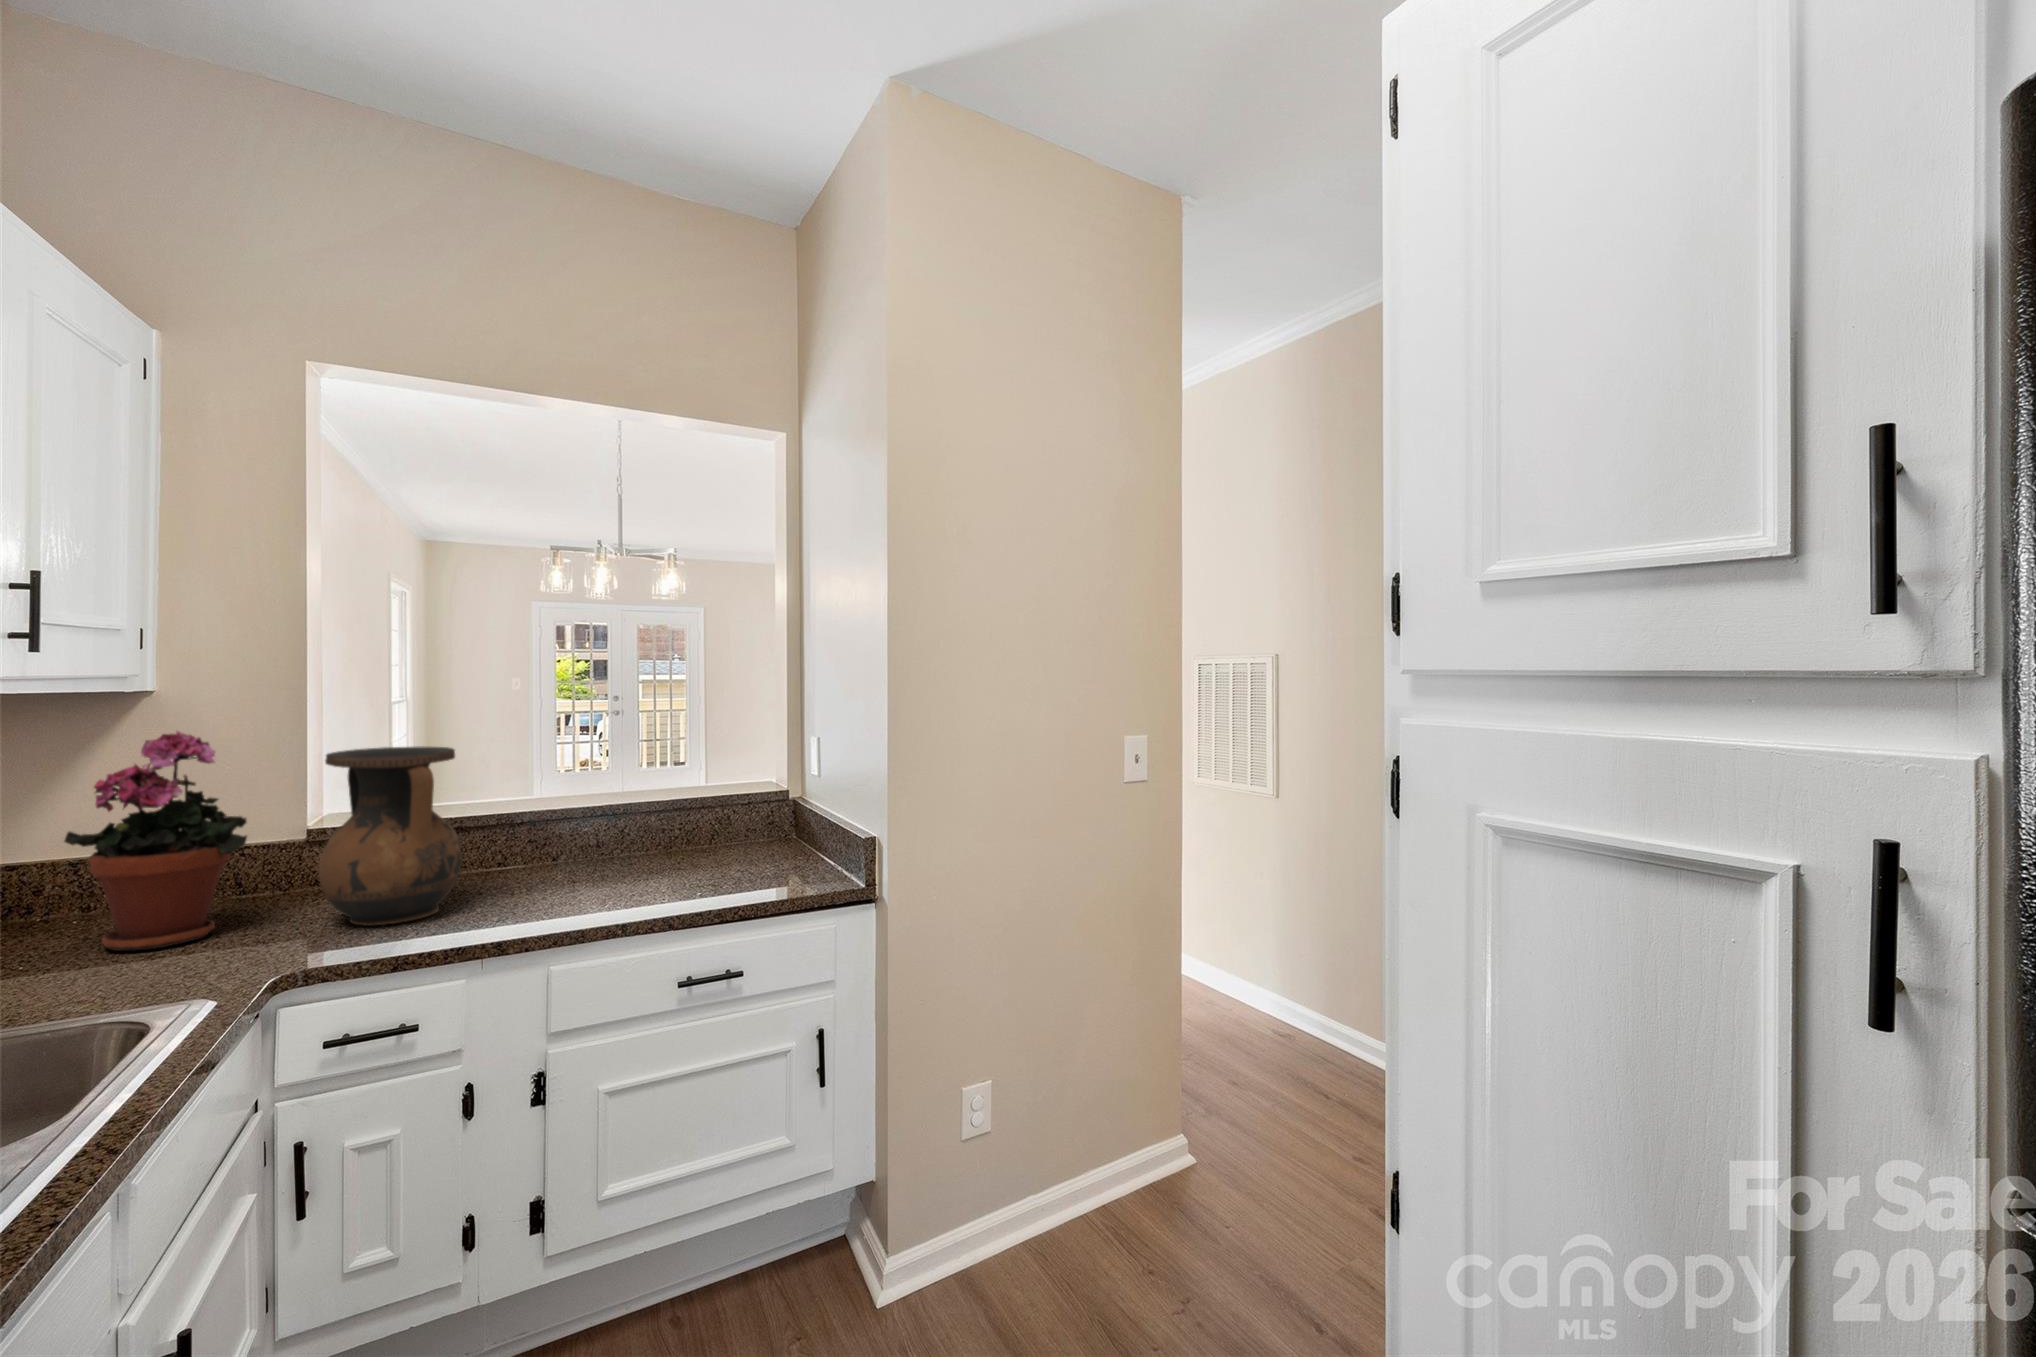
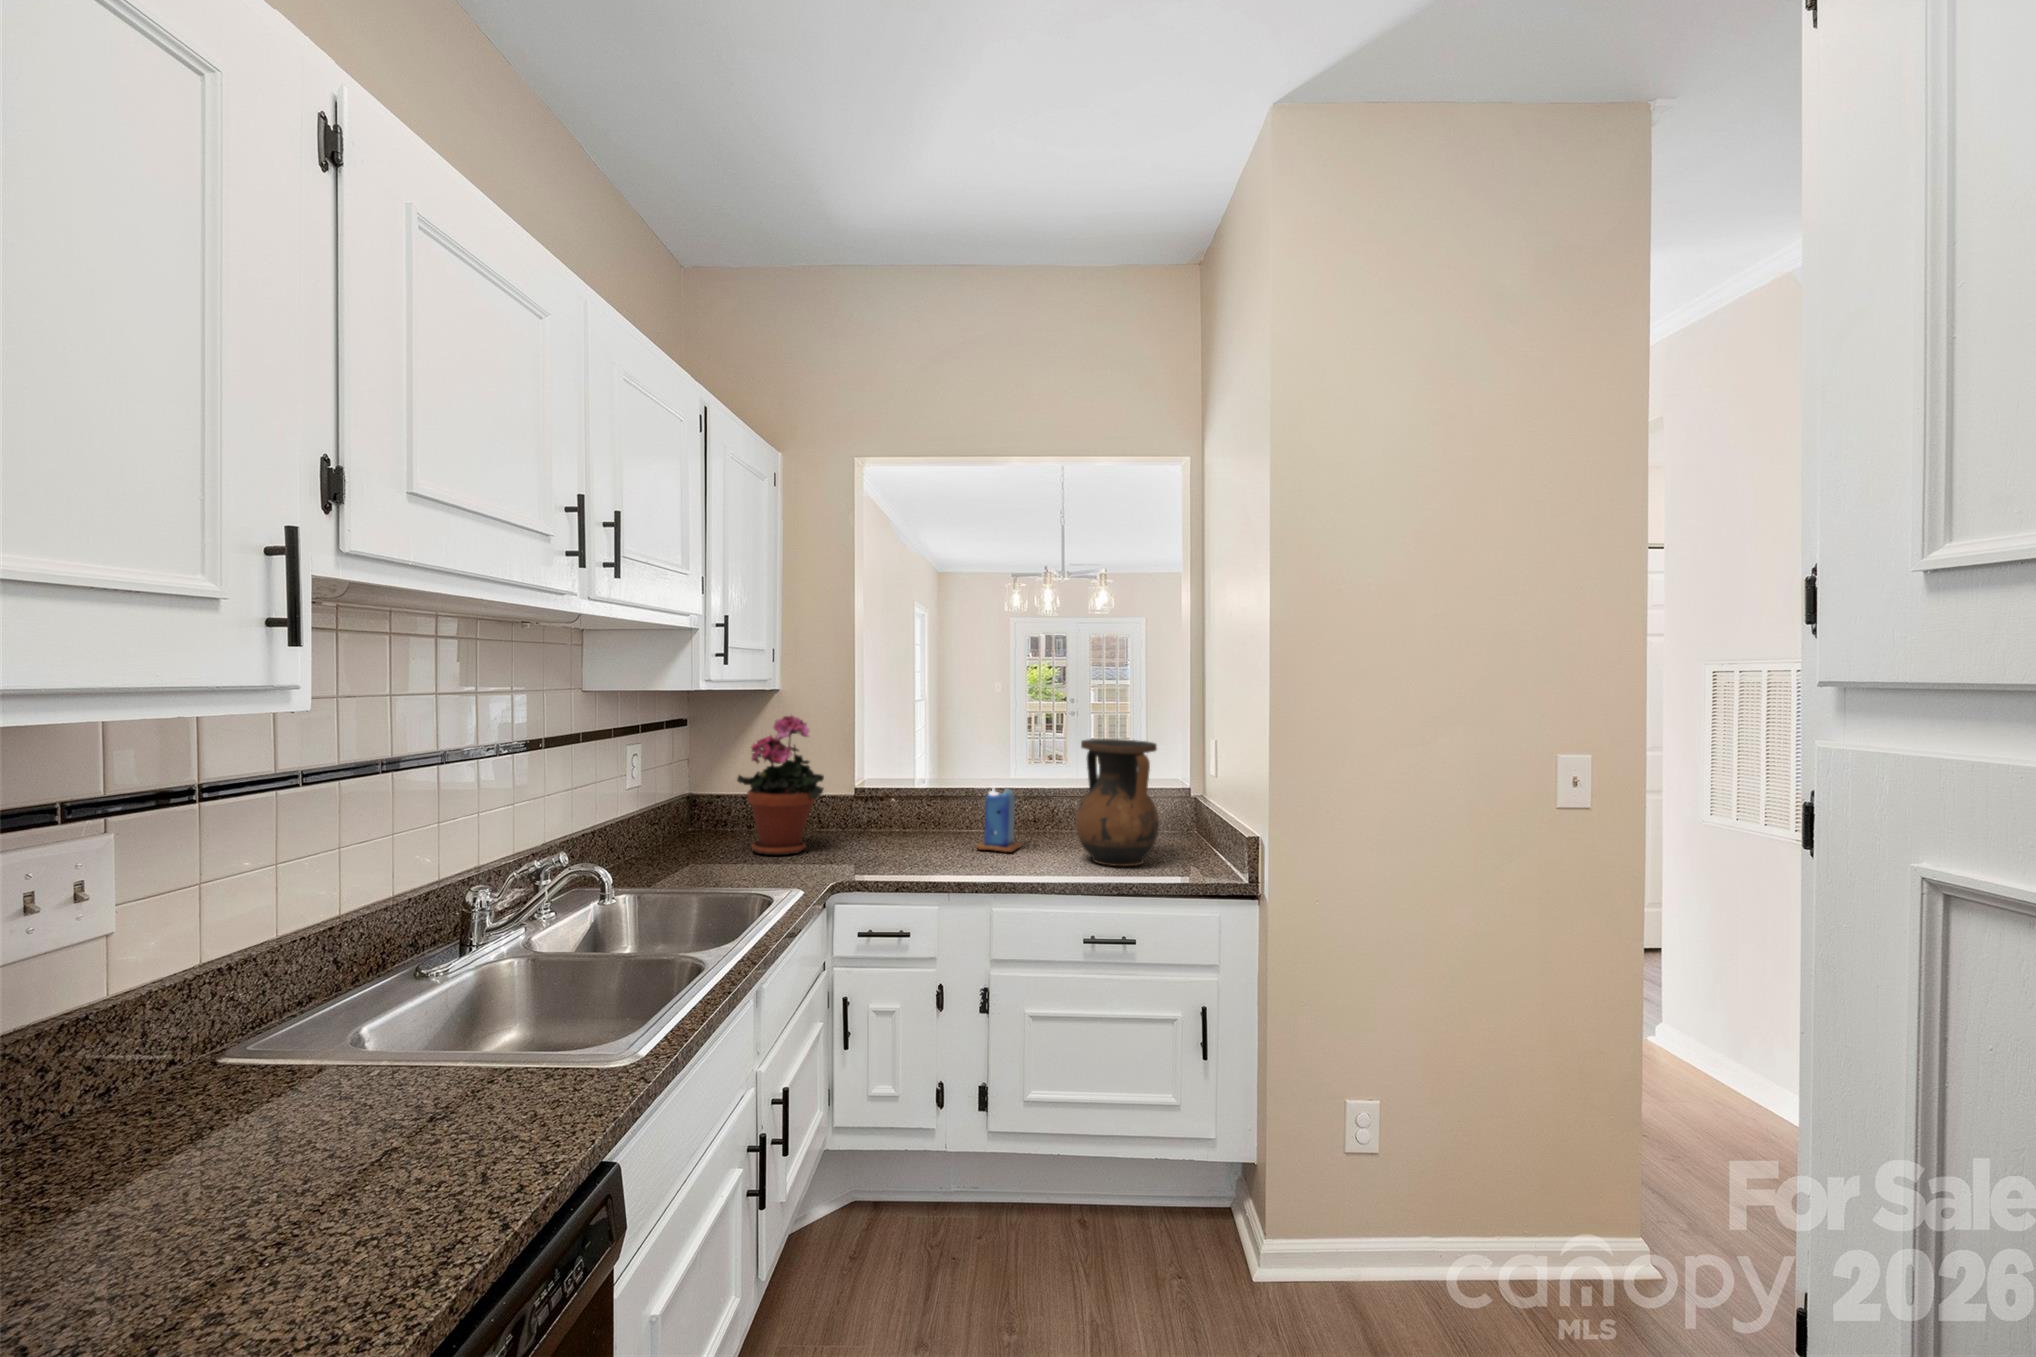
vase: present [319,747,462,925] -> present [1076,739,1159,866]
candle: none [510,804,576,891] -> present [976,785,1022,852]

